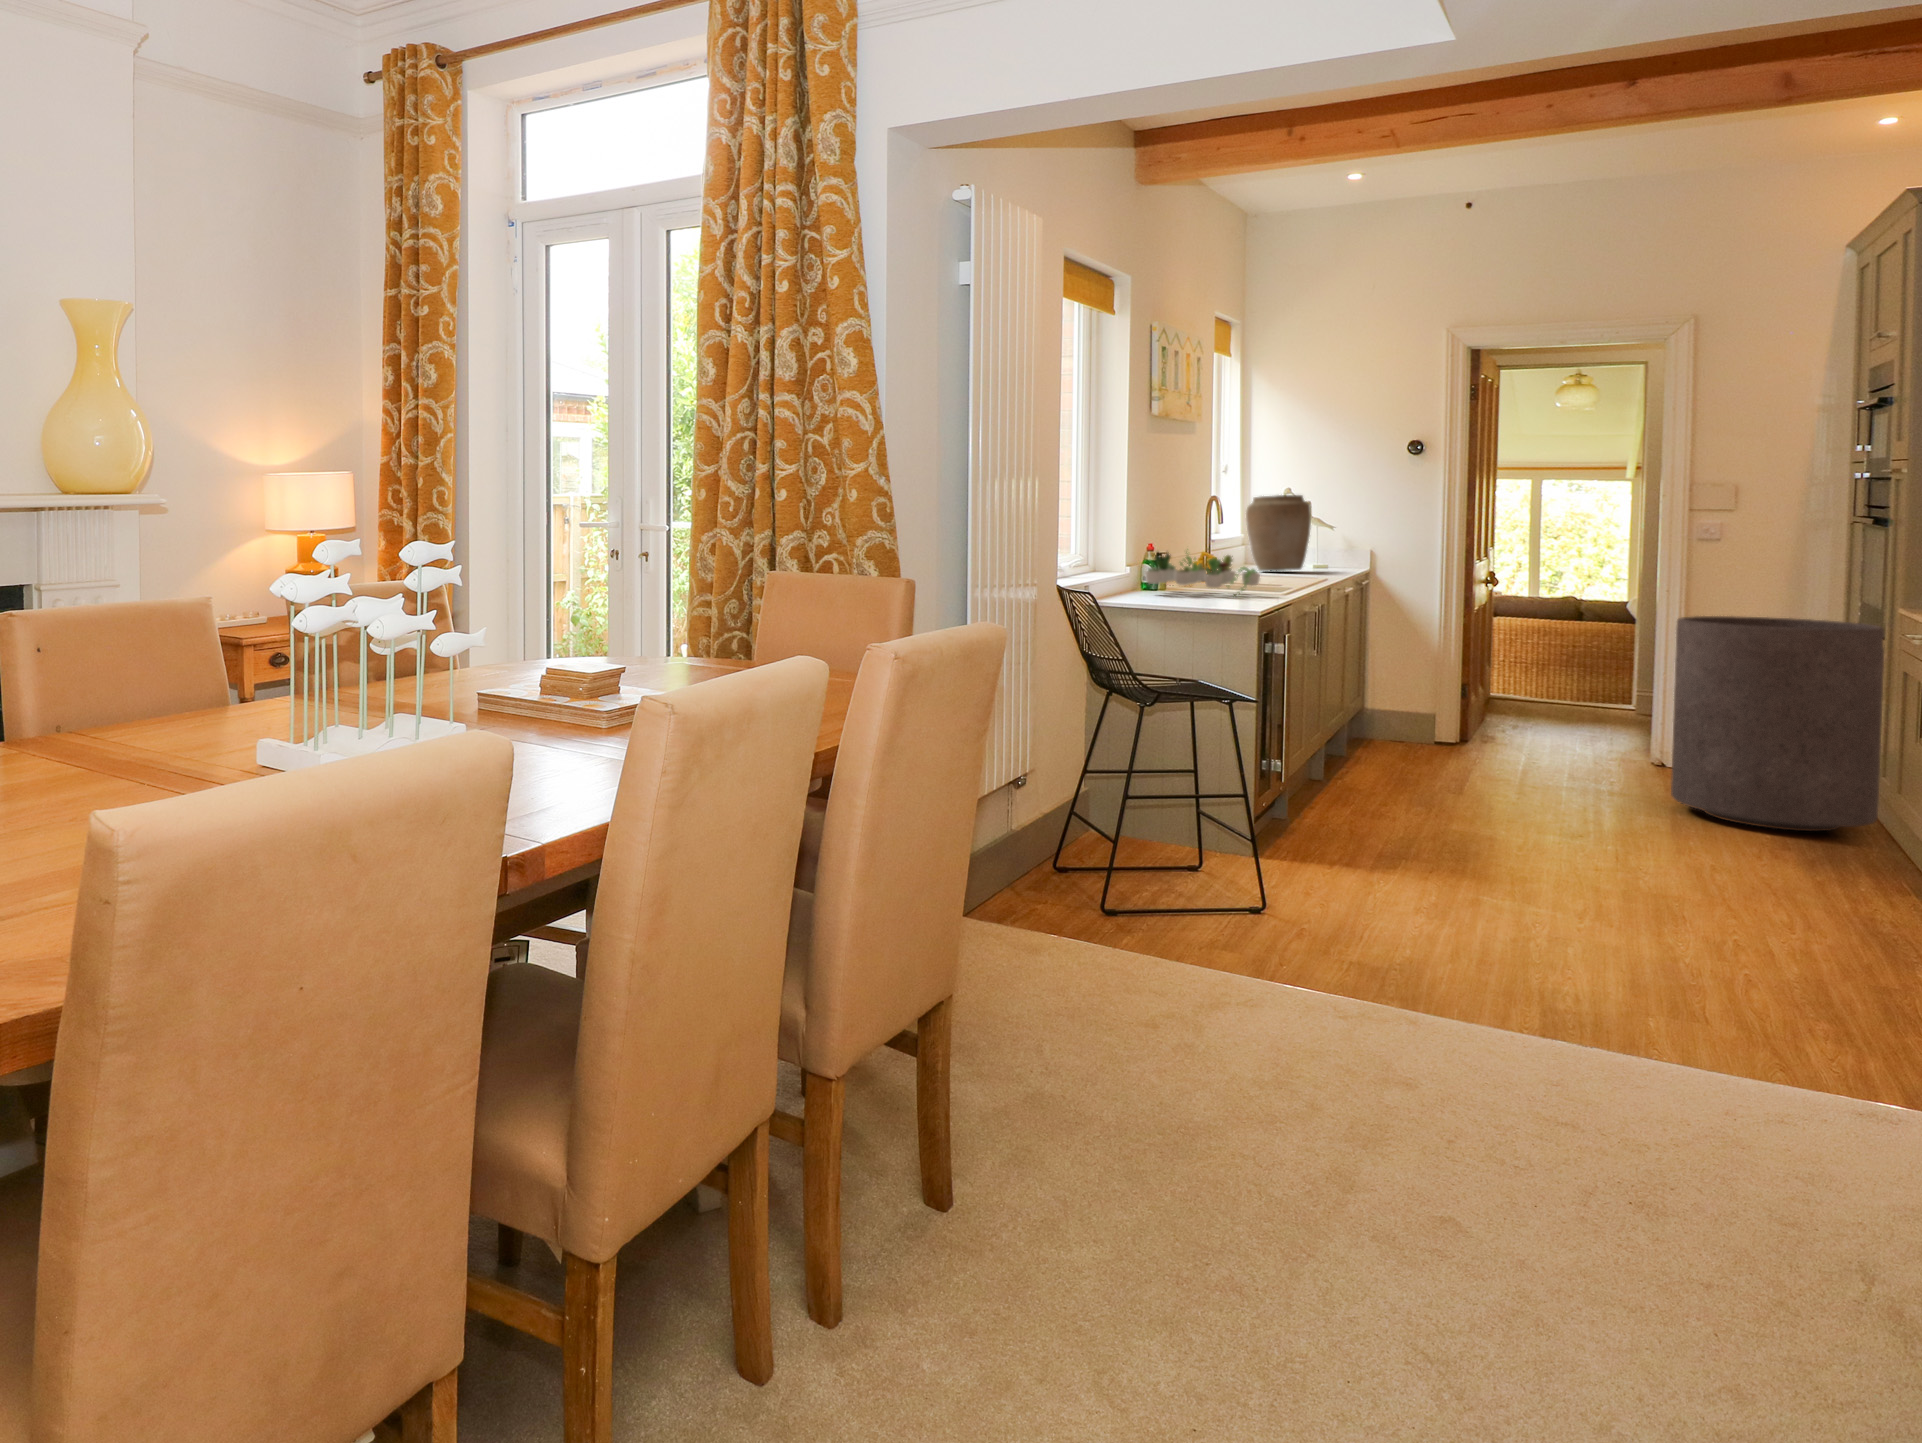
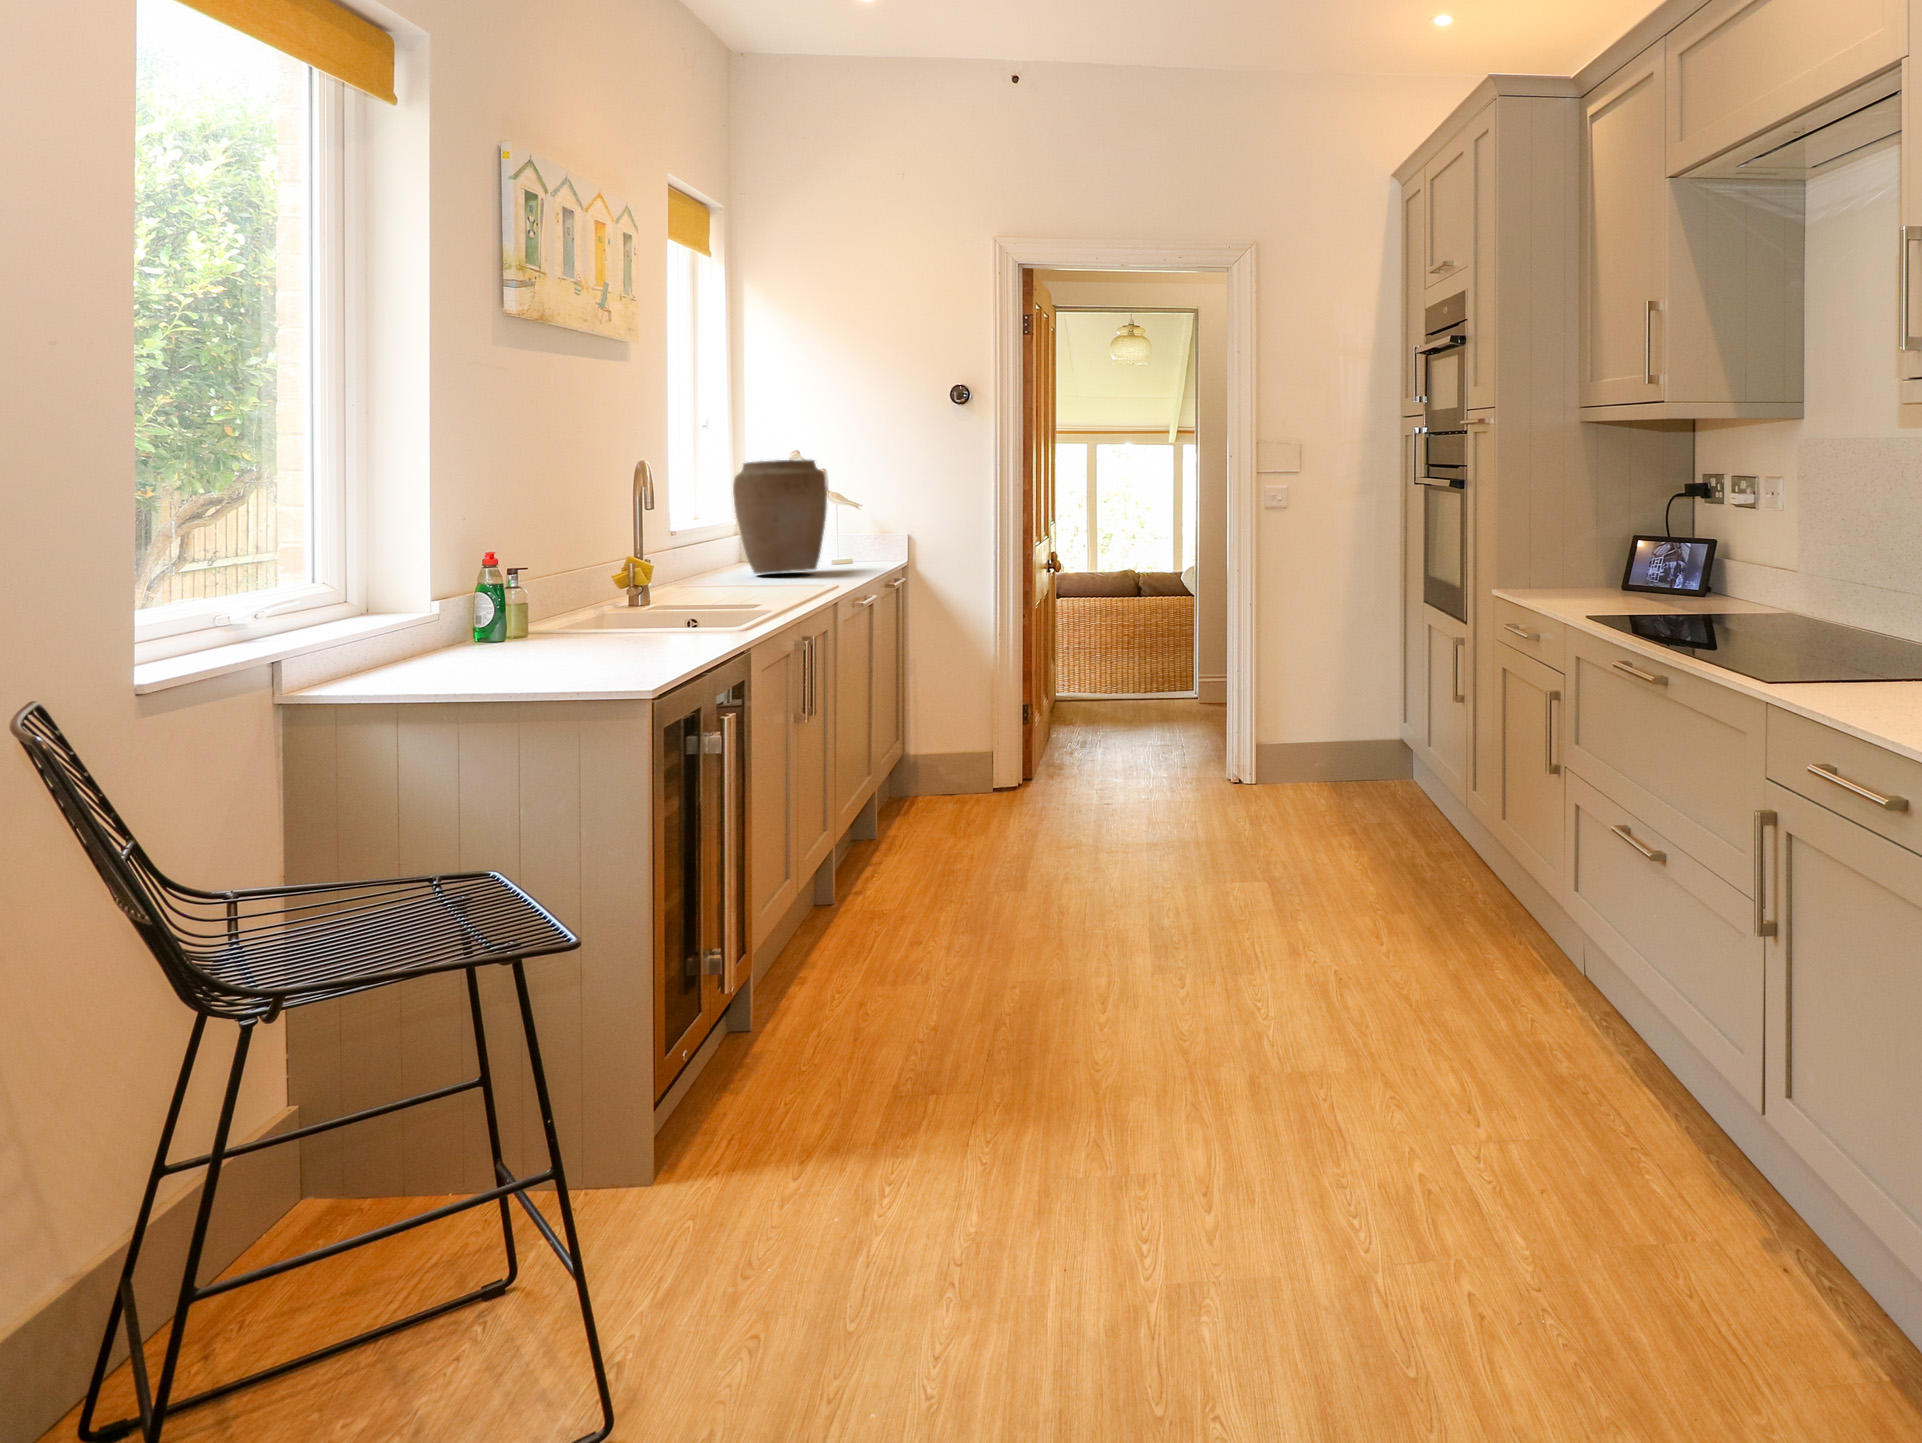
succulent plant: present [1145,552,1260,594] -> none [418,565,677,667]
trash can: present [1671,616,1885,831] -> none [1260,612,1457,887]

